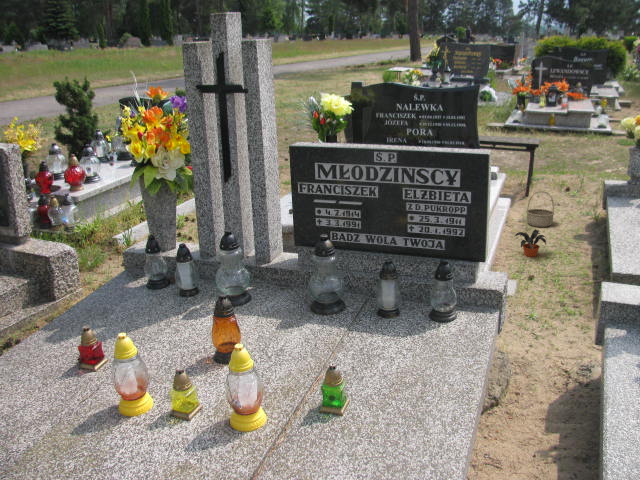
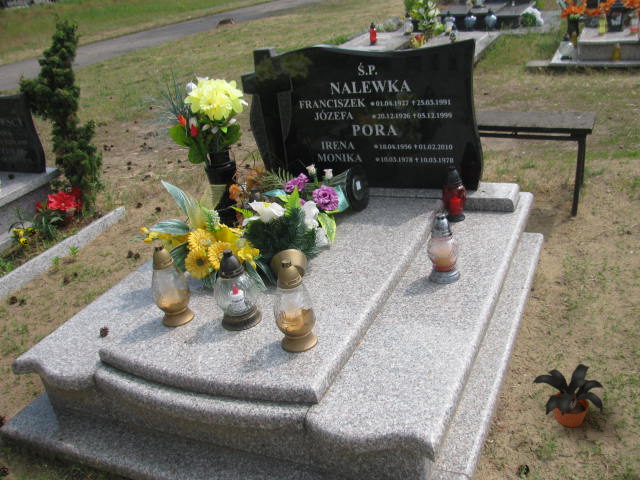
basket: present [526,191,554,227] -> none [566,247,621,312]

